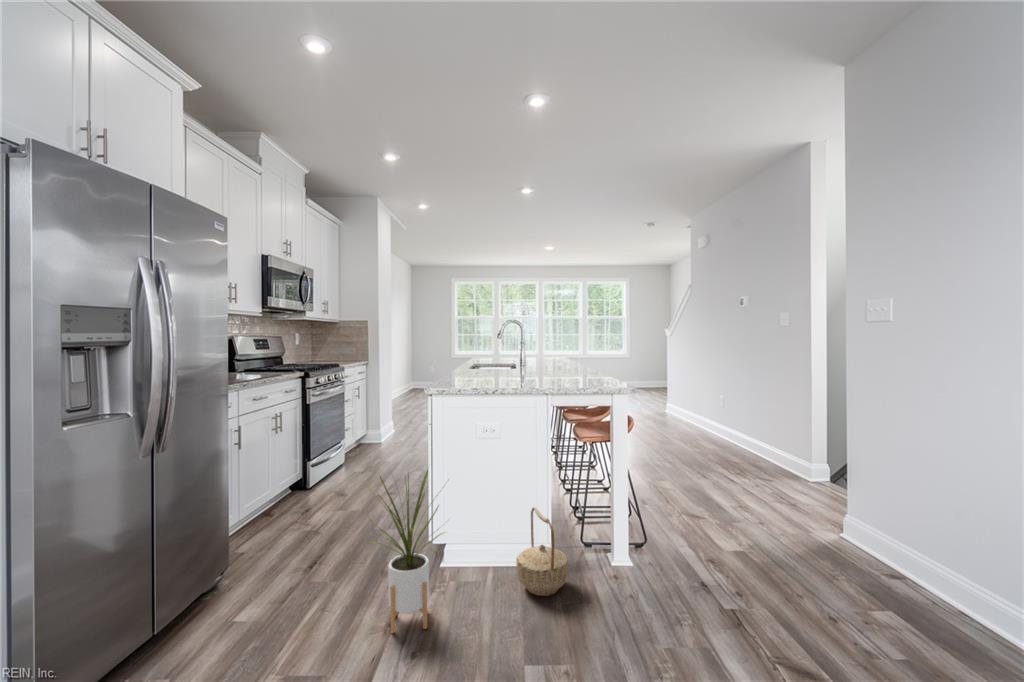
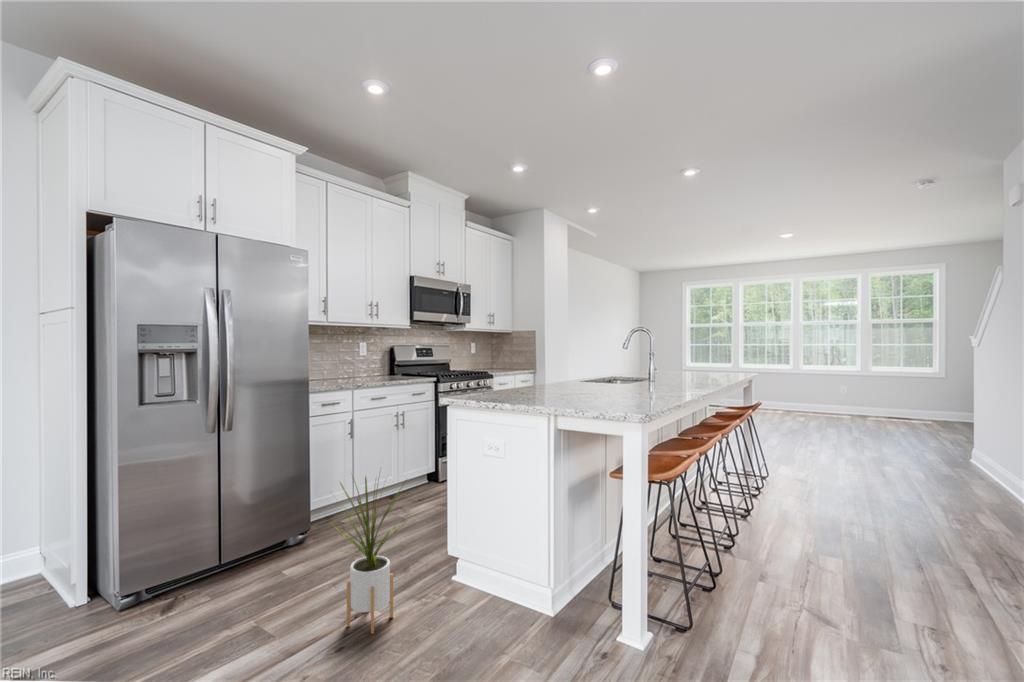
basket: present [517,508,568,596] -> none [483,542,543,649]

